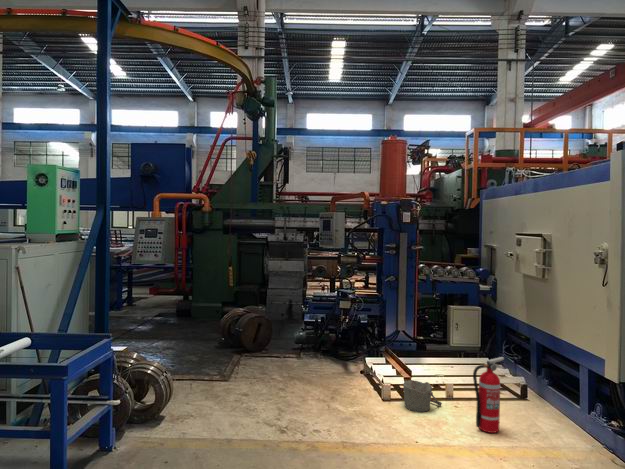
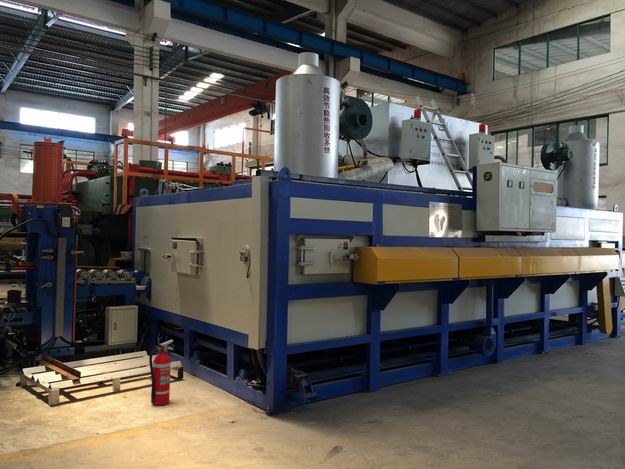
bucket: present [403,380,442,412] -> none [75,378,114,408]

